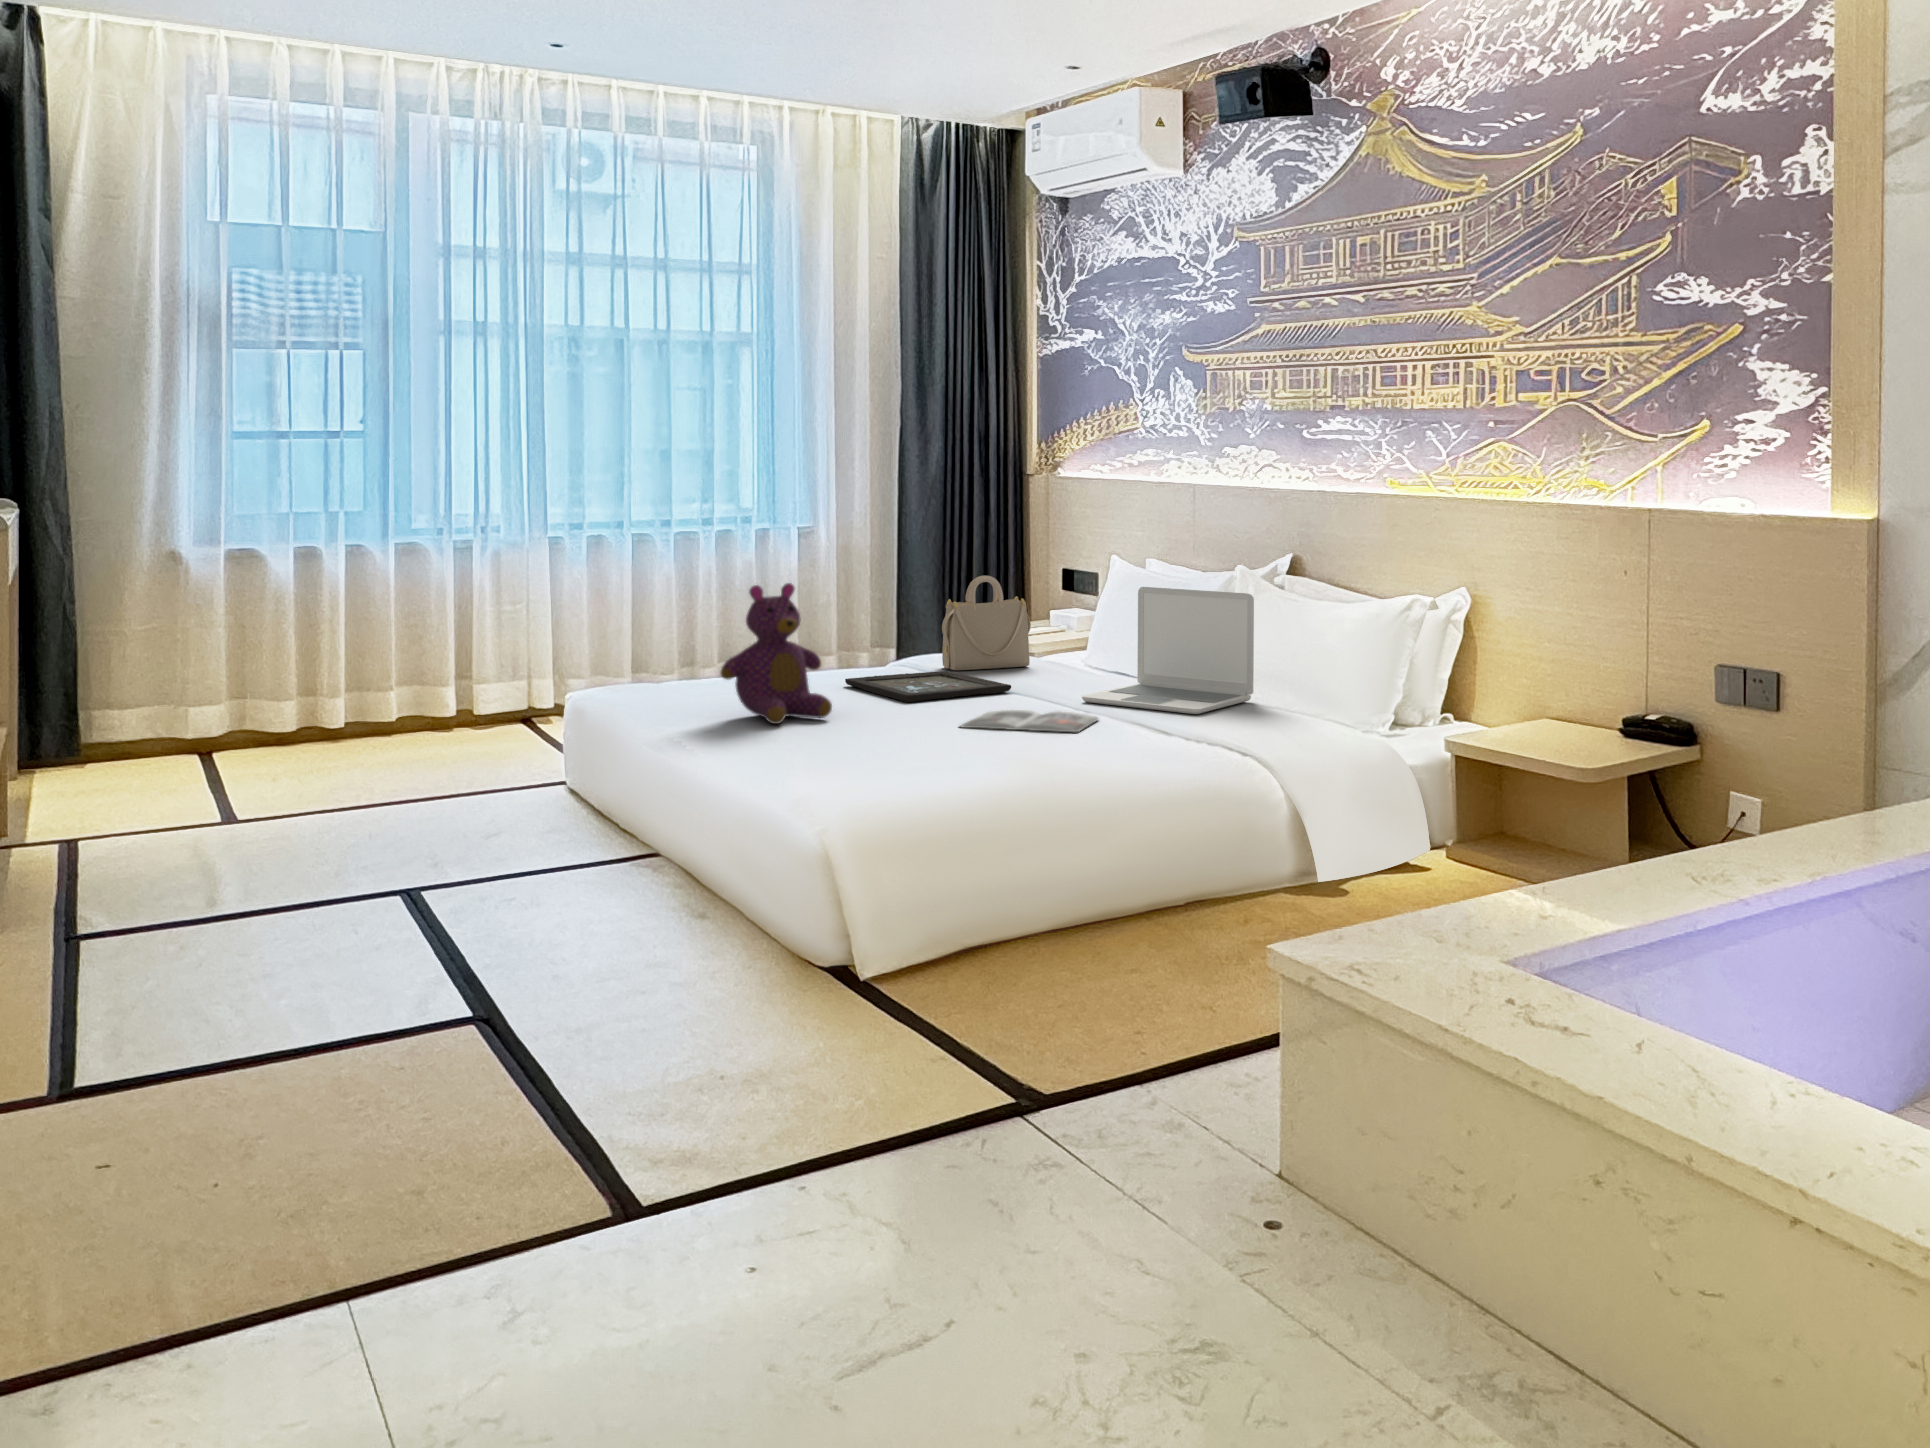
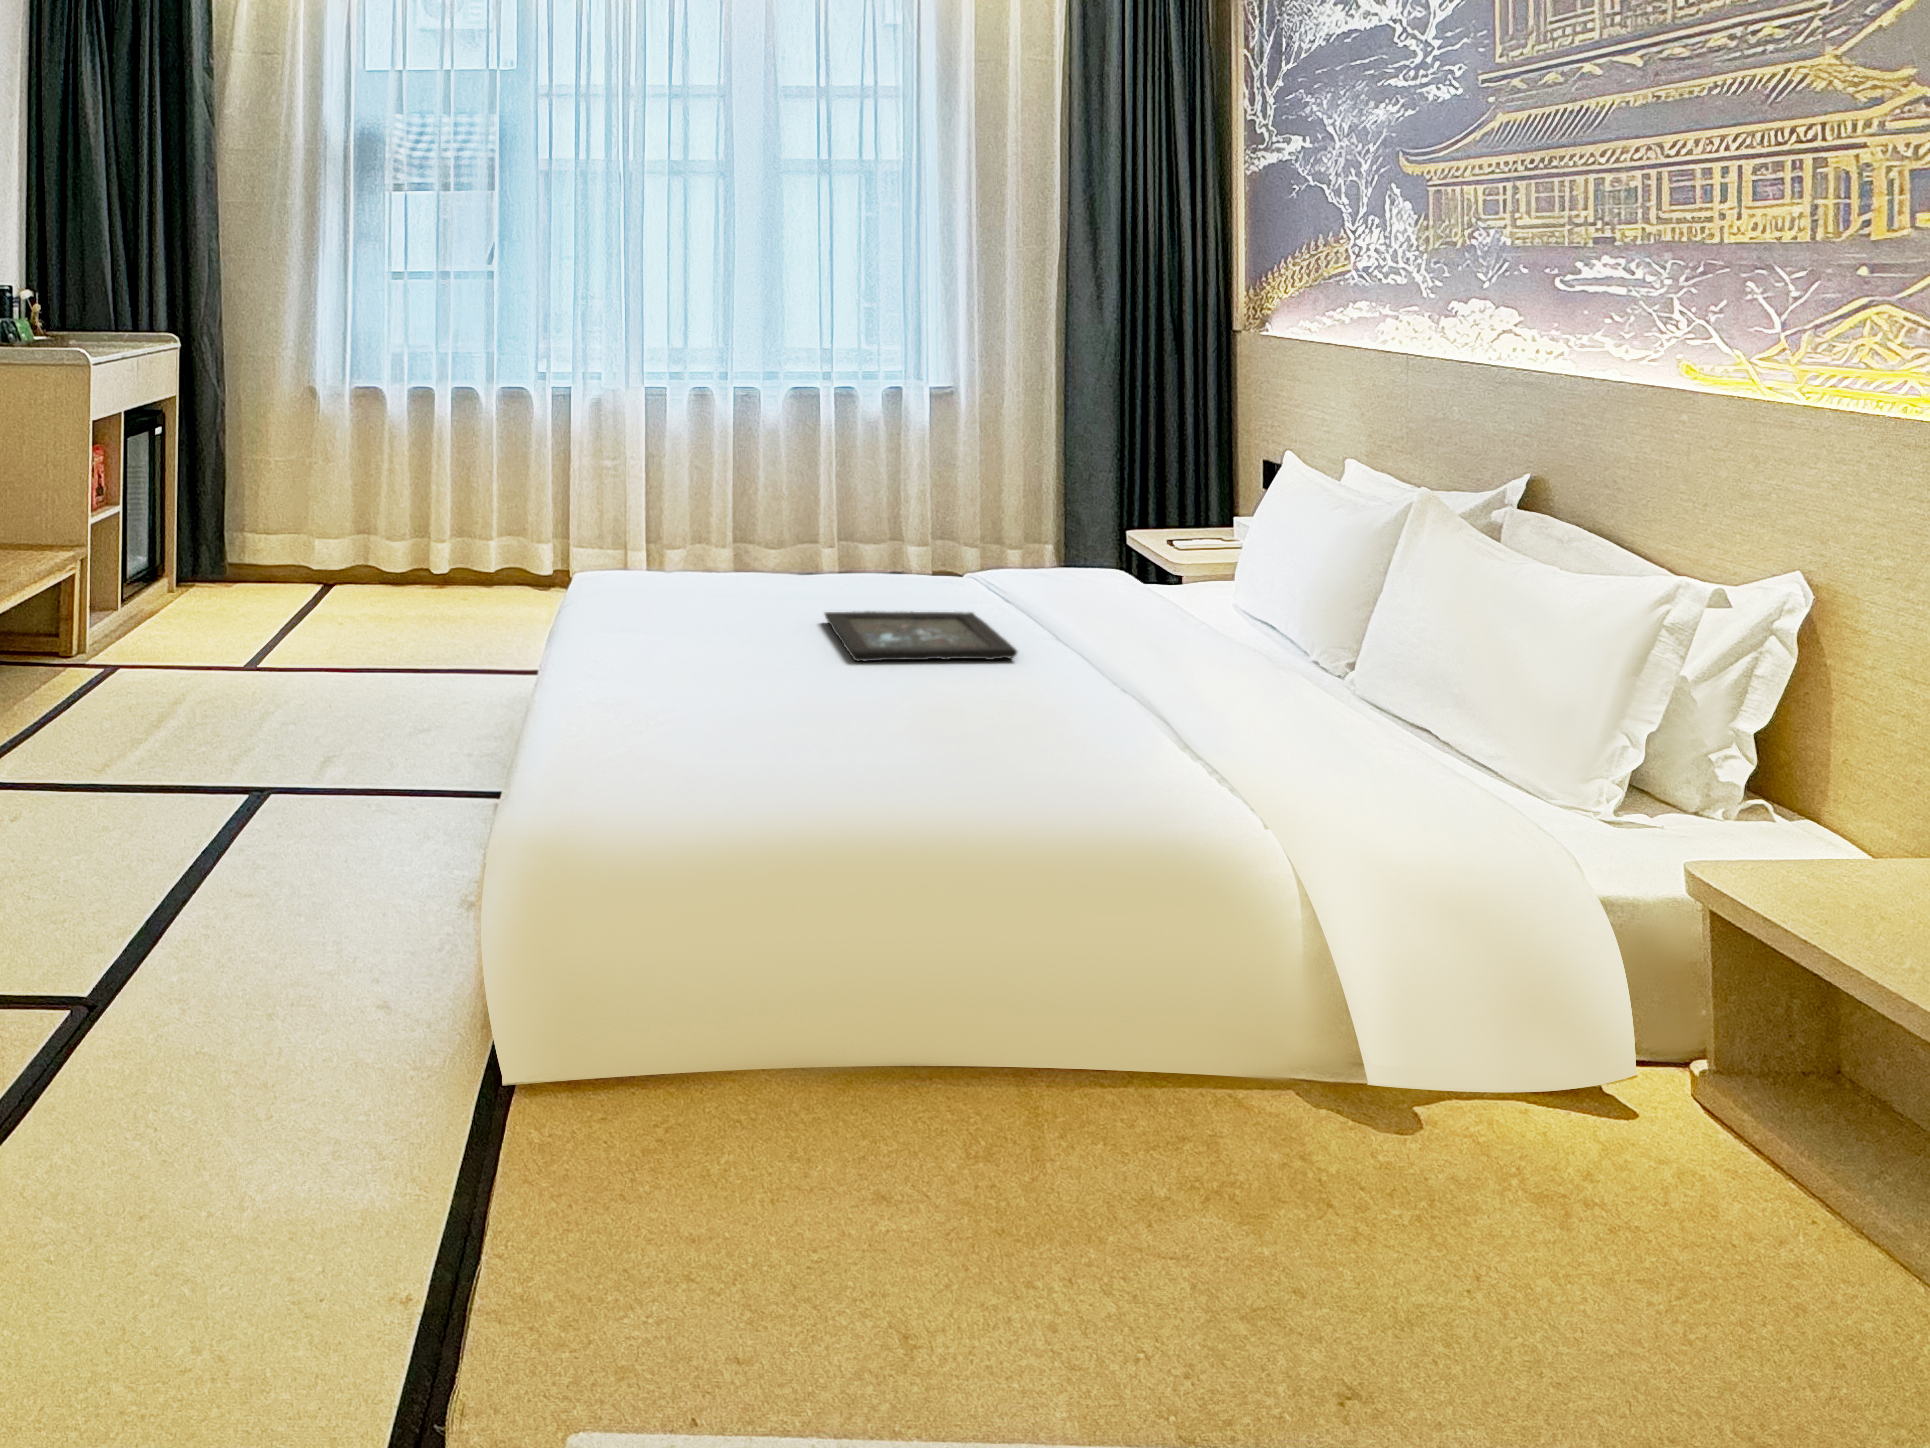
handbag: present [942,576,1031,670] -> none [987,482,1115,612]
teddy bear: present [720,583,832,724] -> none [592,491,732,679]
laptop: present [1082,587,1254,714] -> none [1091,523,1371,746]
magazine: present [958,710,1098,733] -> none [851,697,1068,758]

